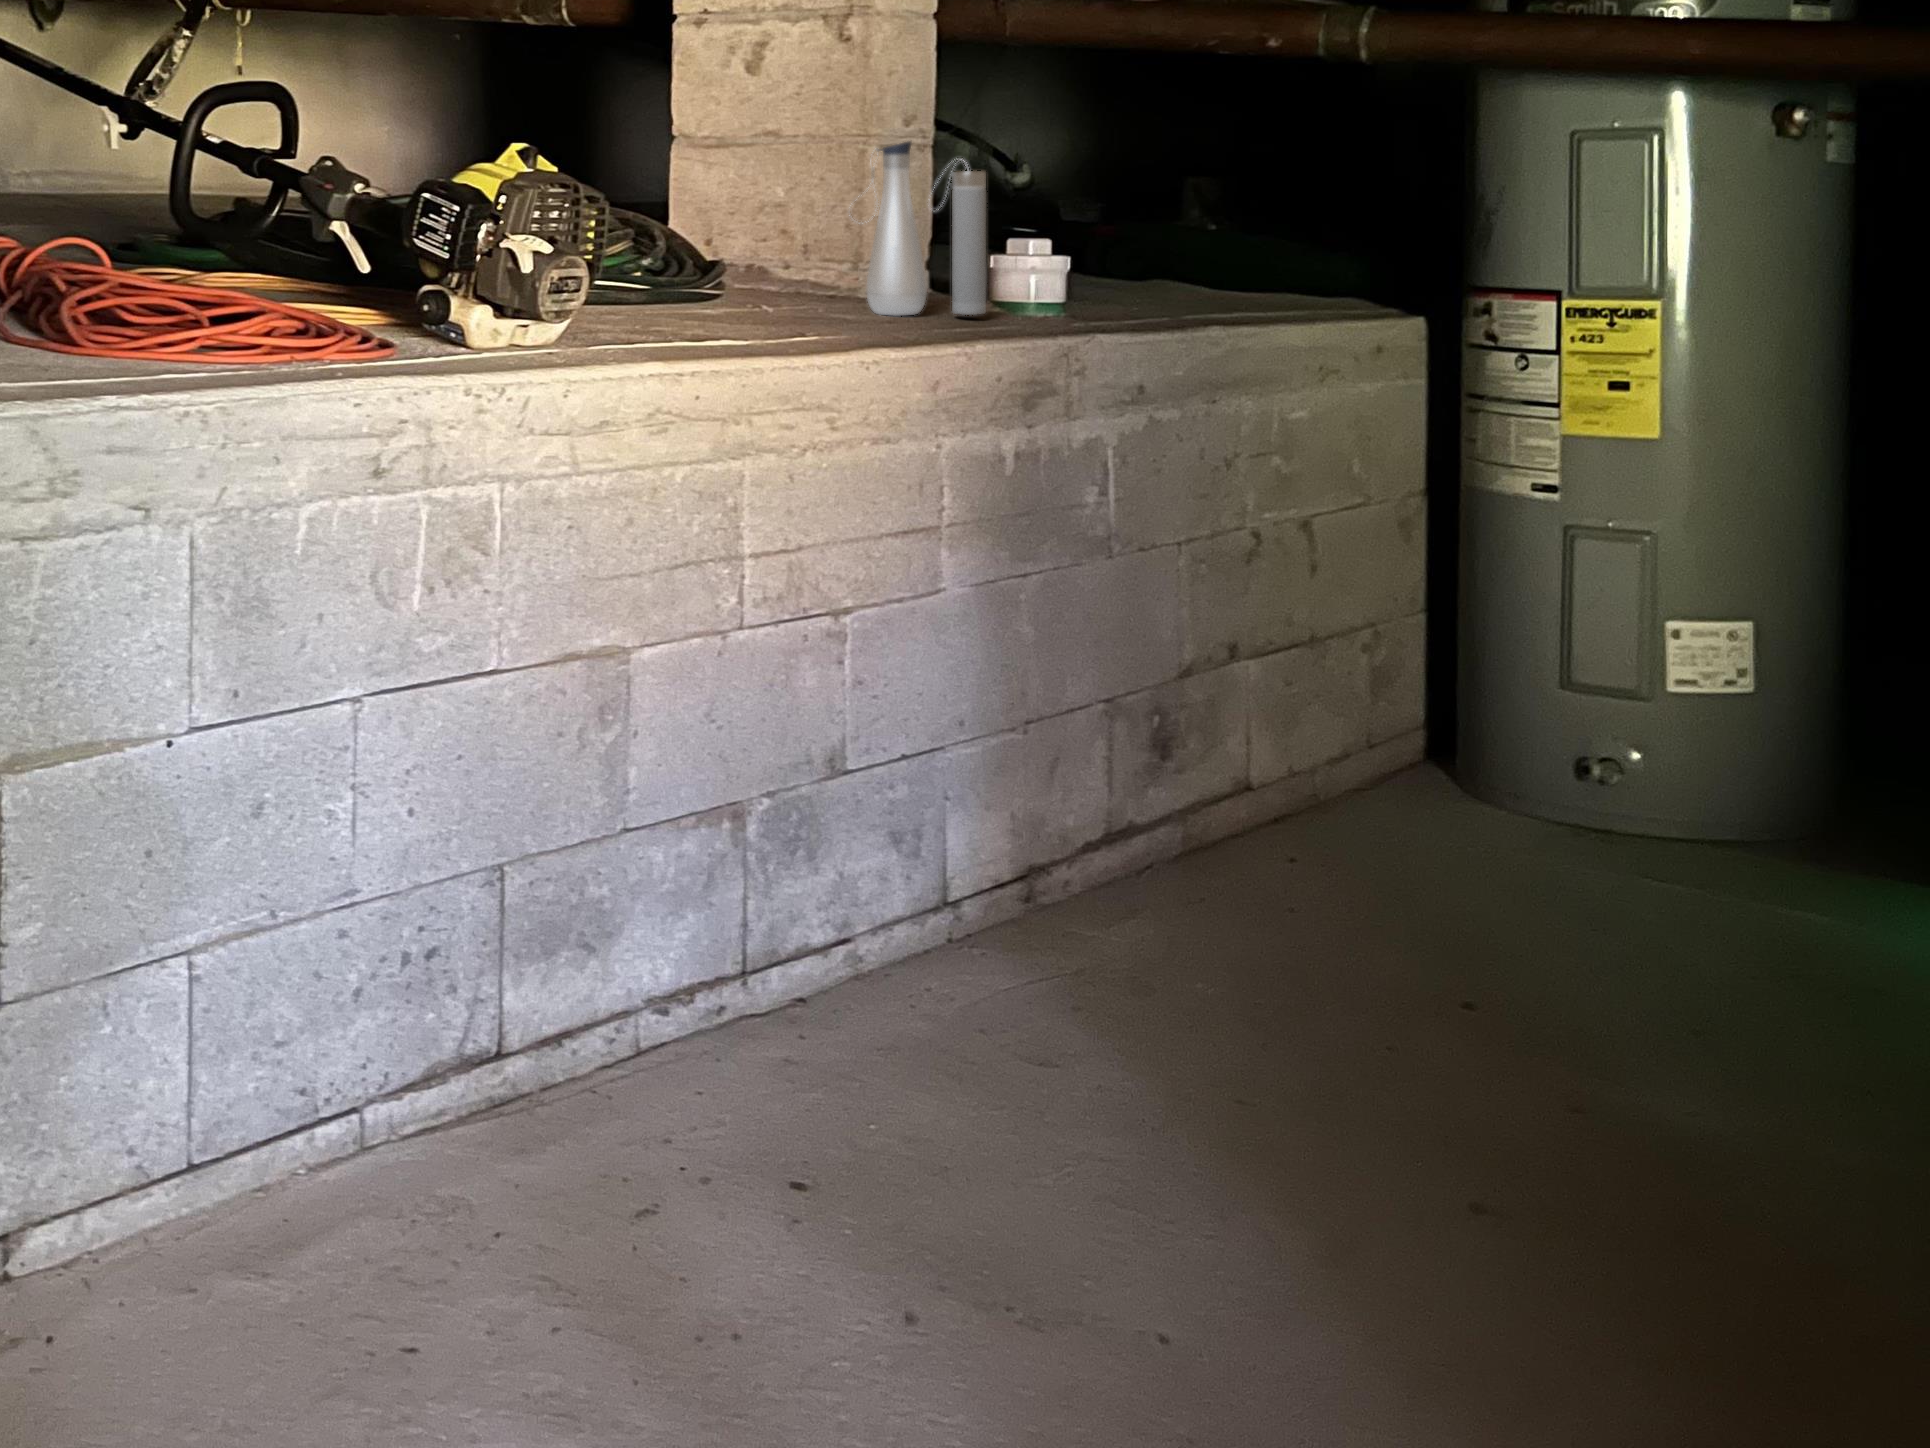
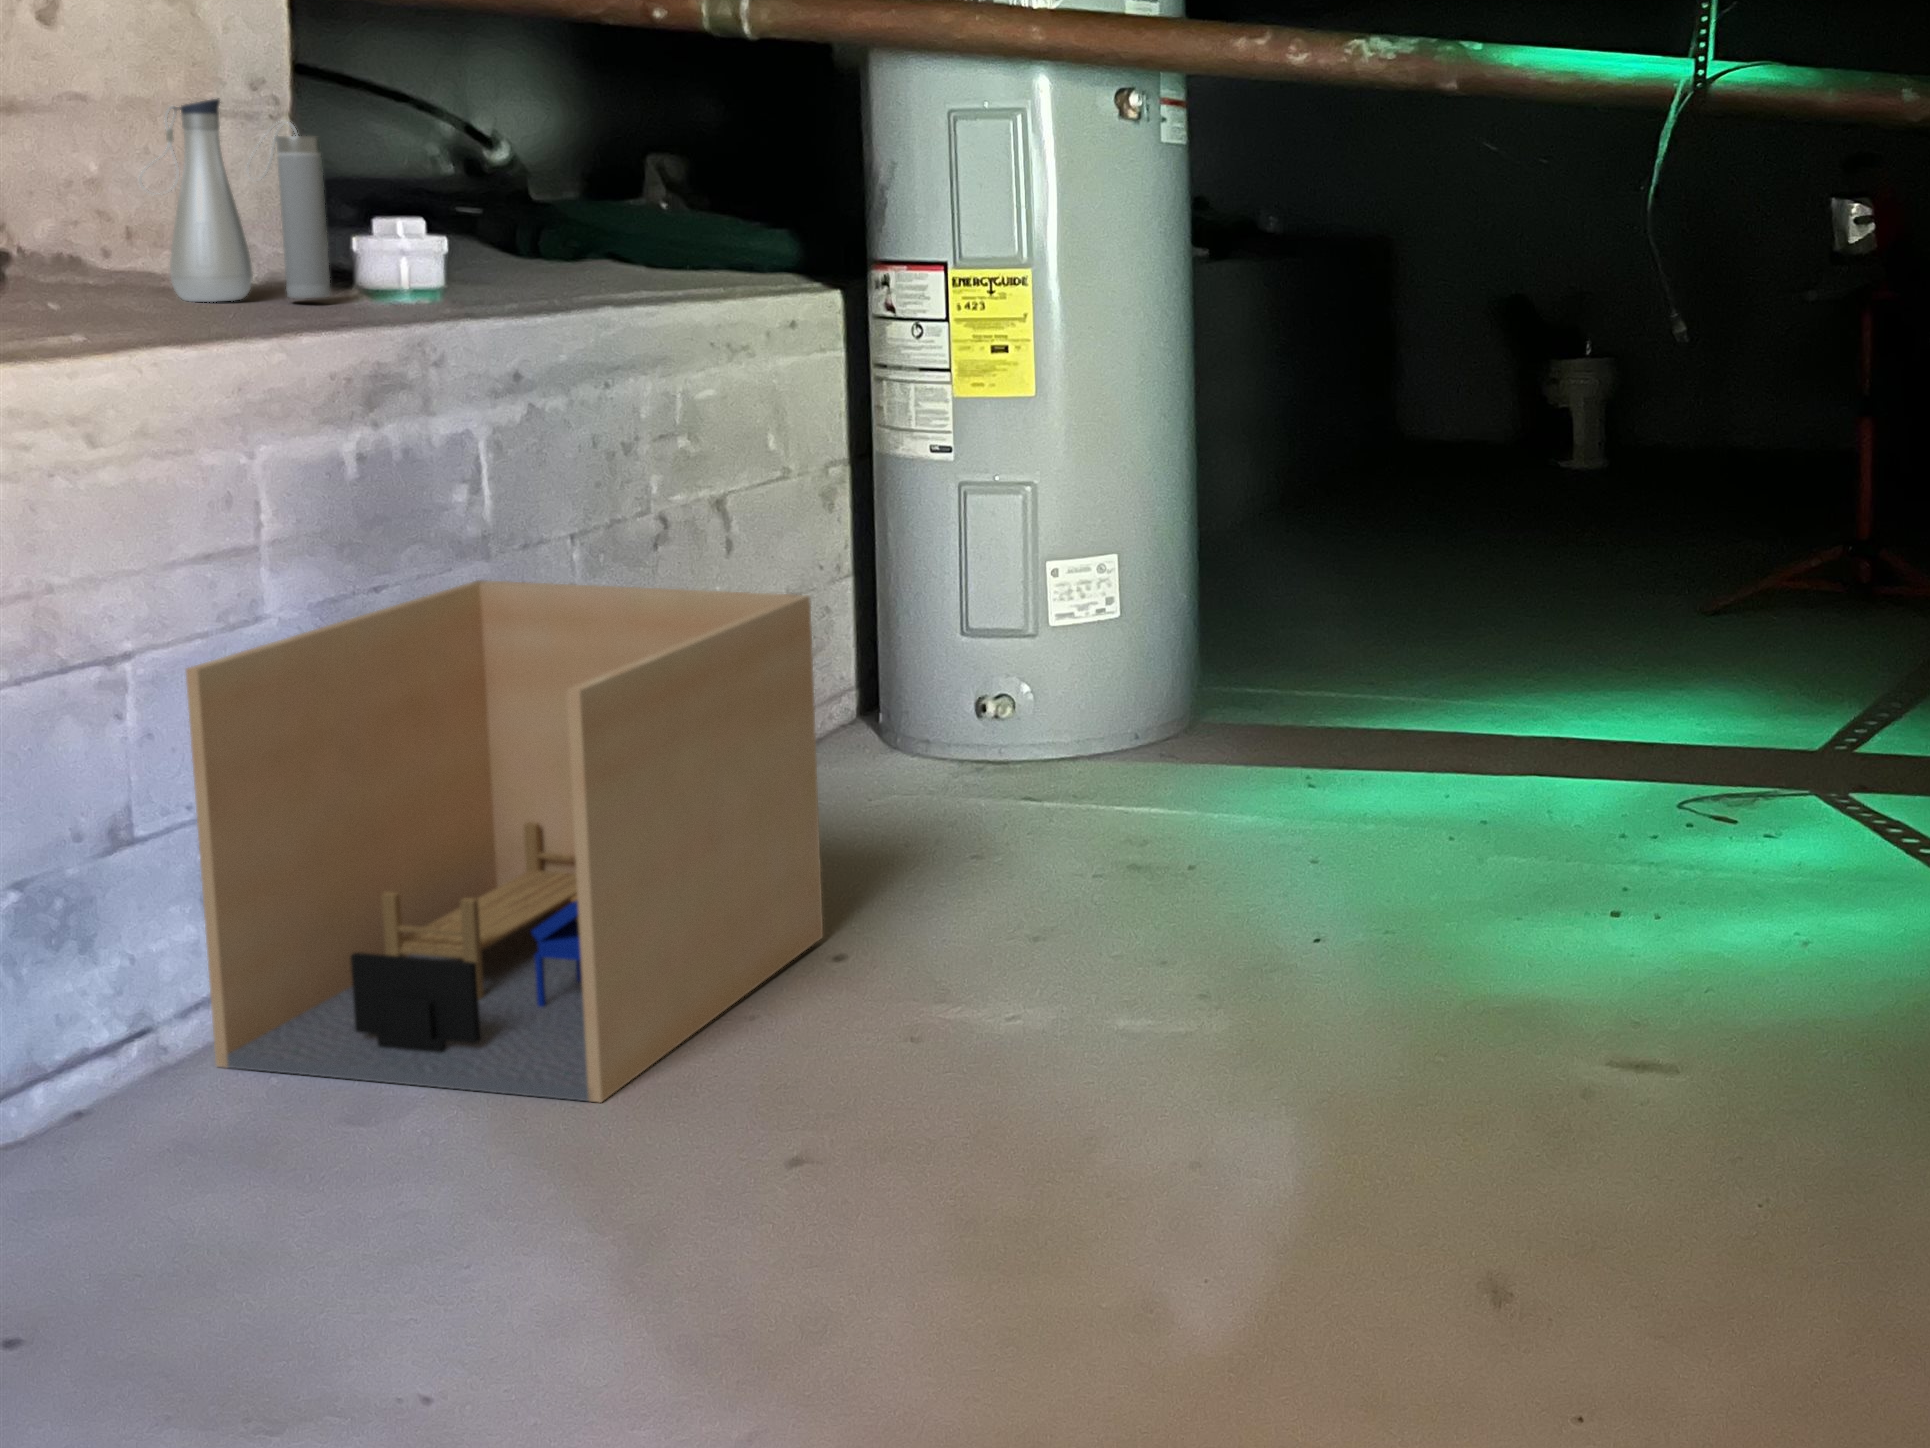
cardboard box: none [908,582,1441,1097] -> present [186,580,823,1102]

